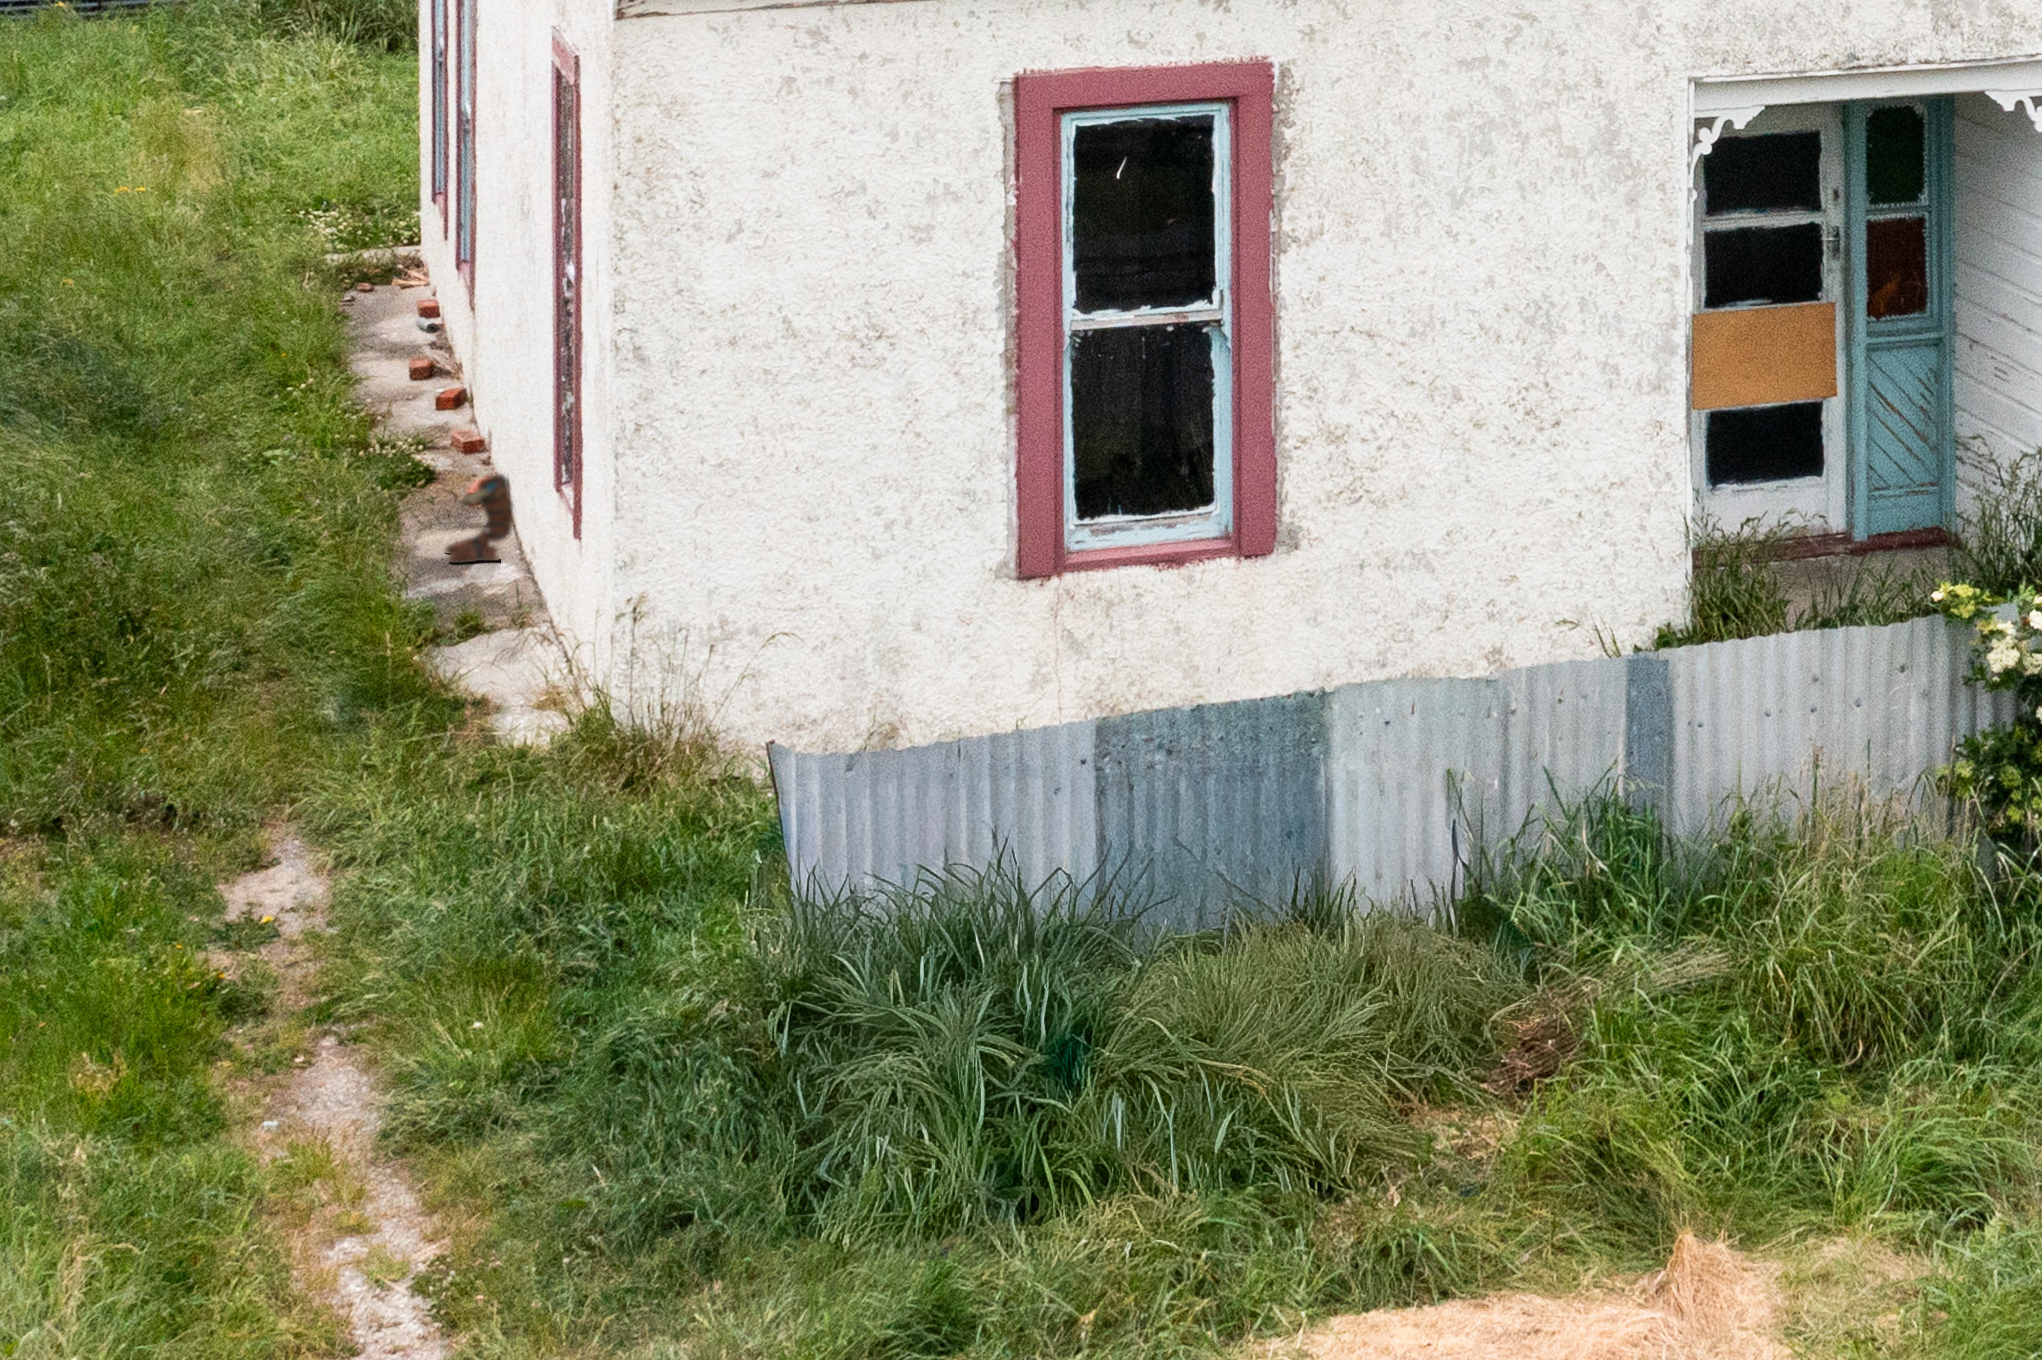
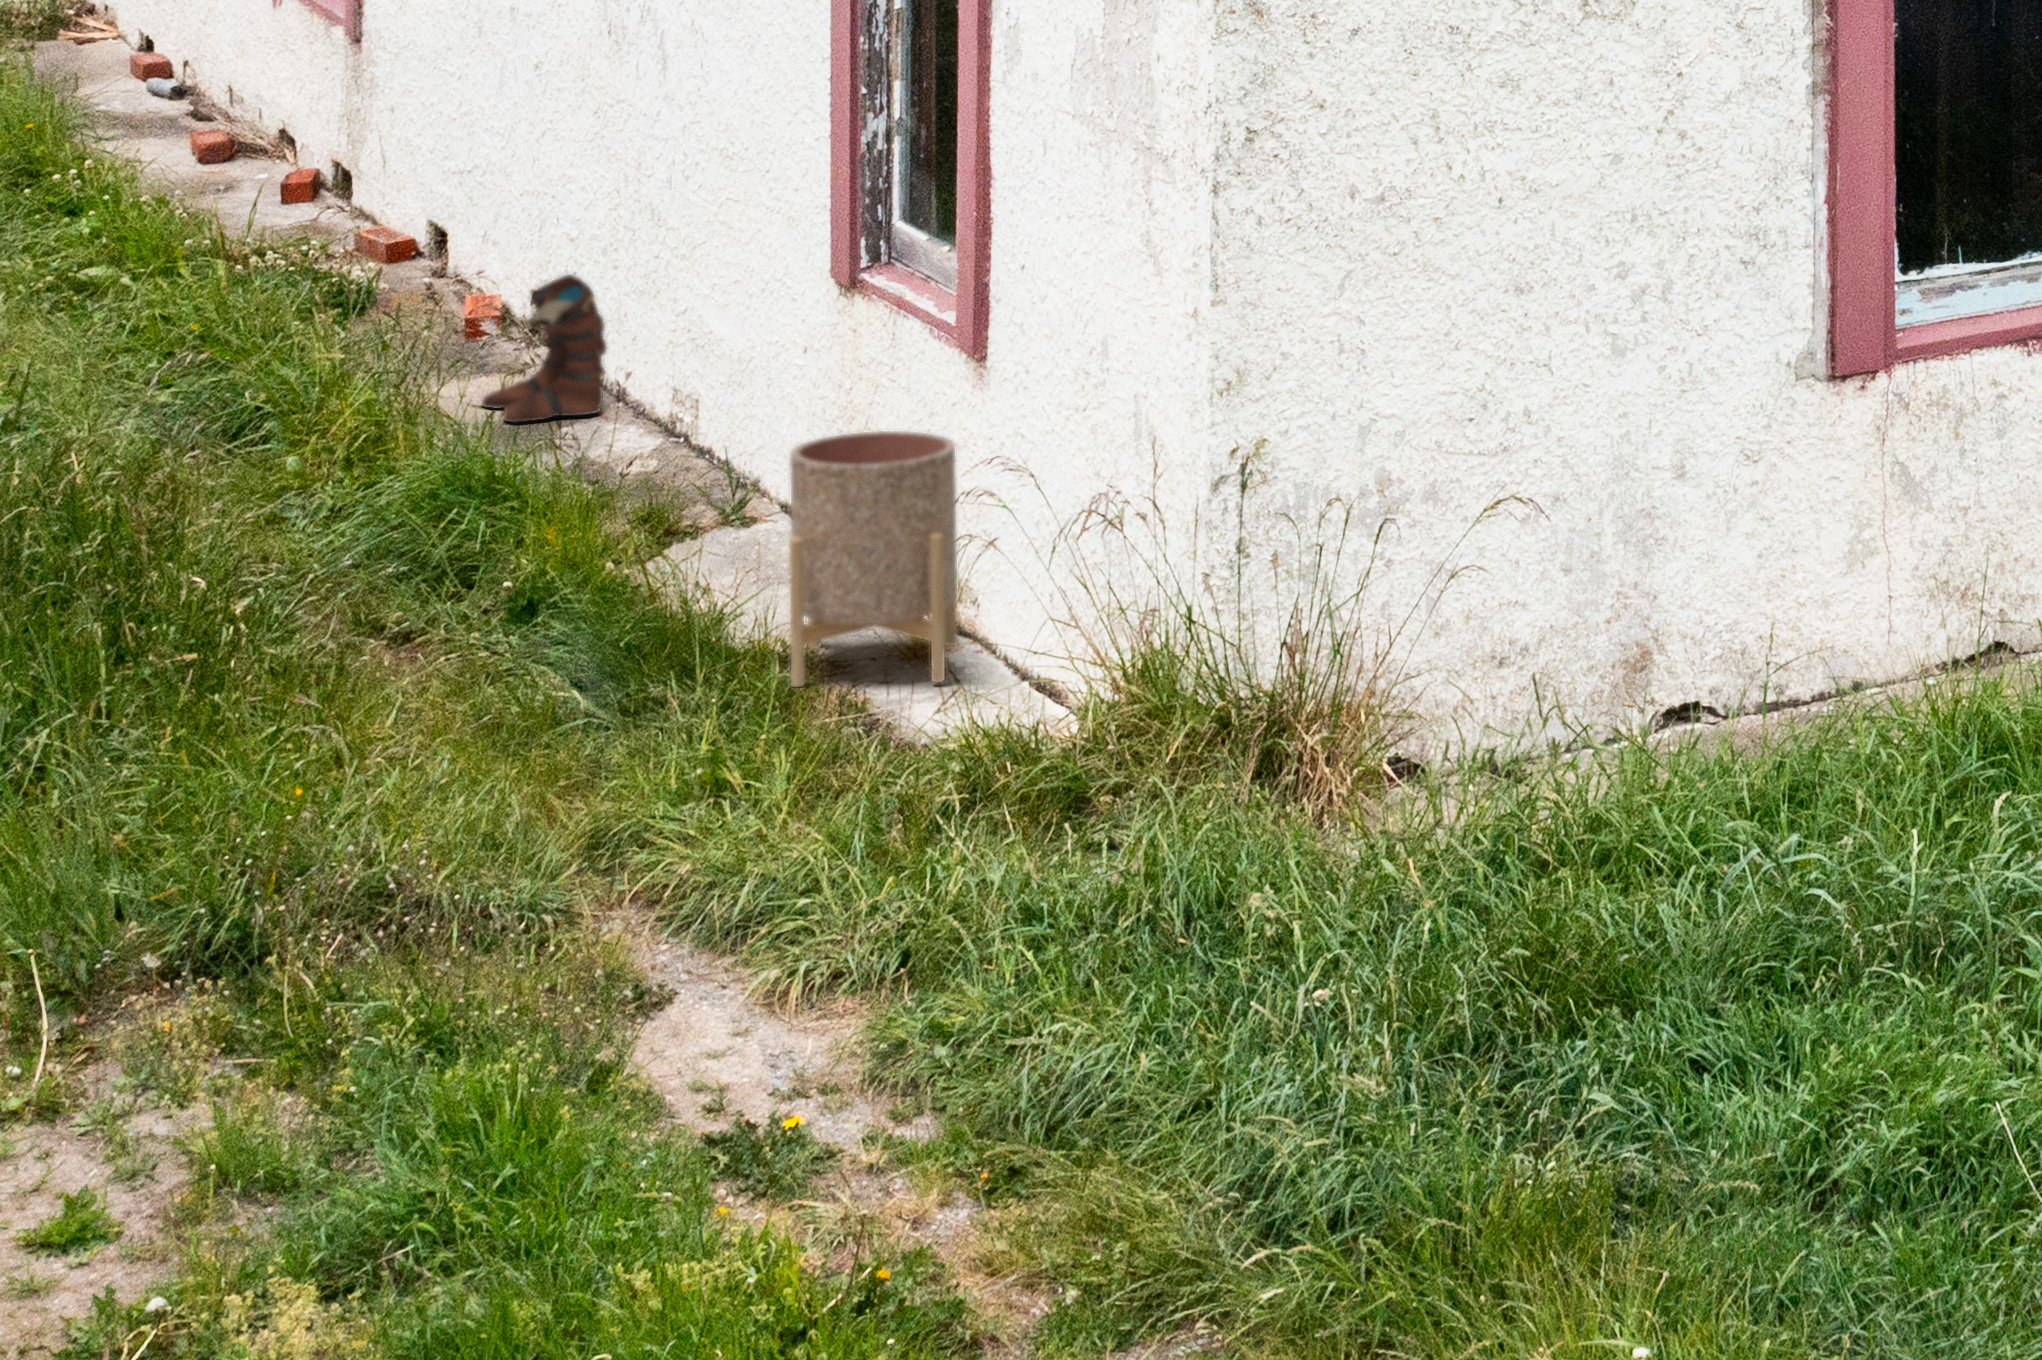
planter: none [463,580,577,725] -> present [789,431,958,687]

